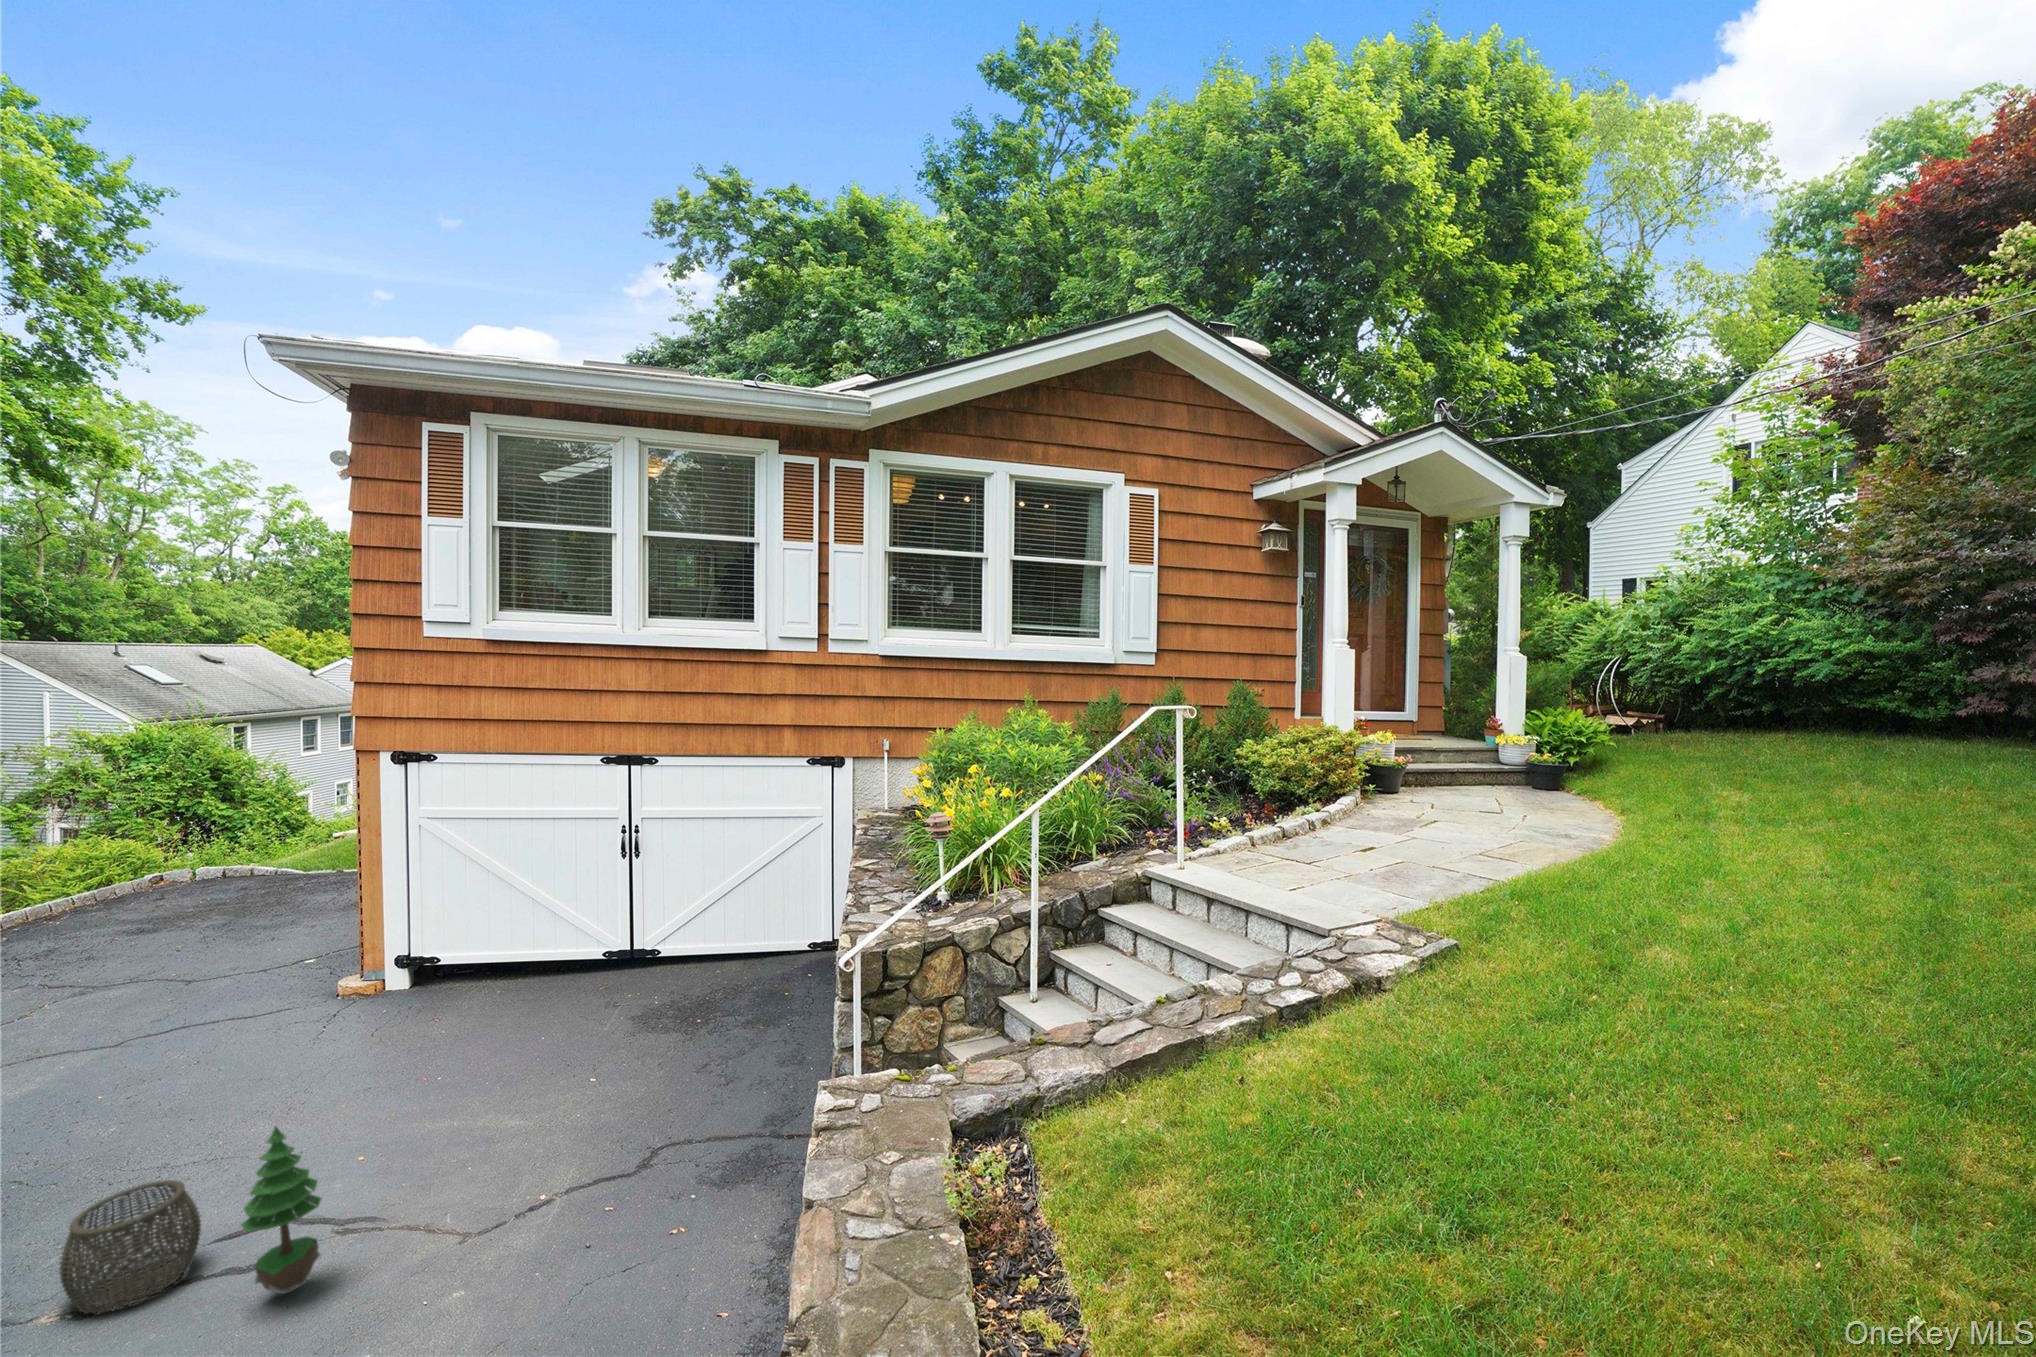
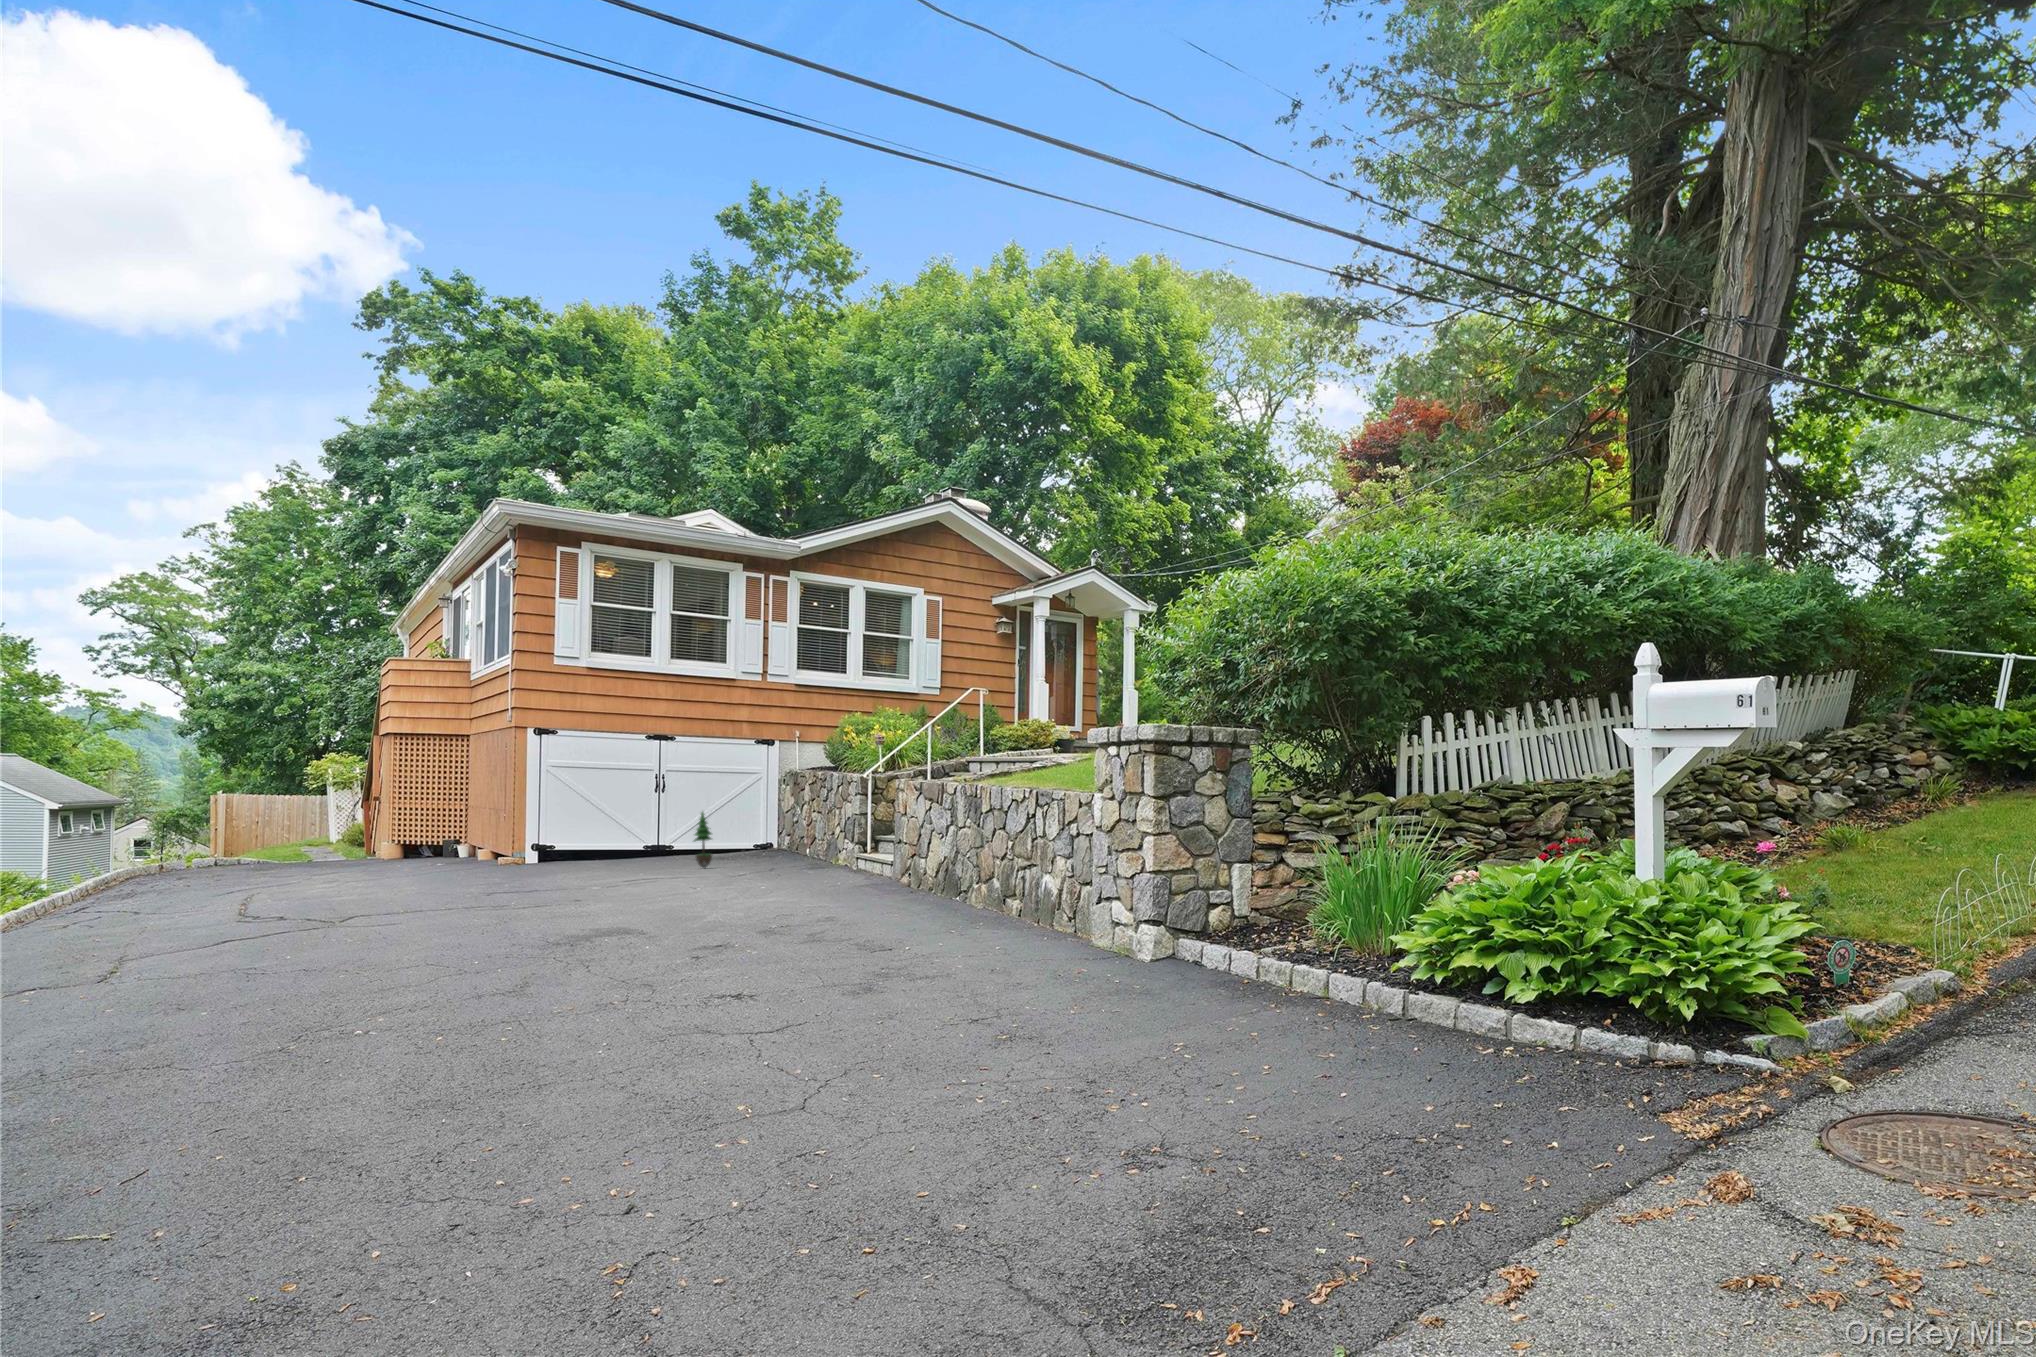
woven basket: present [59,1180,201,1315] -> none [625,841,661,873]

